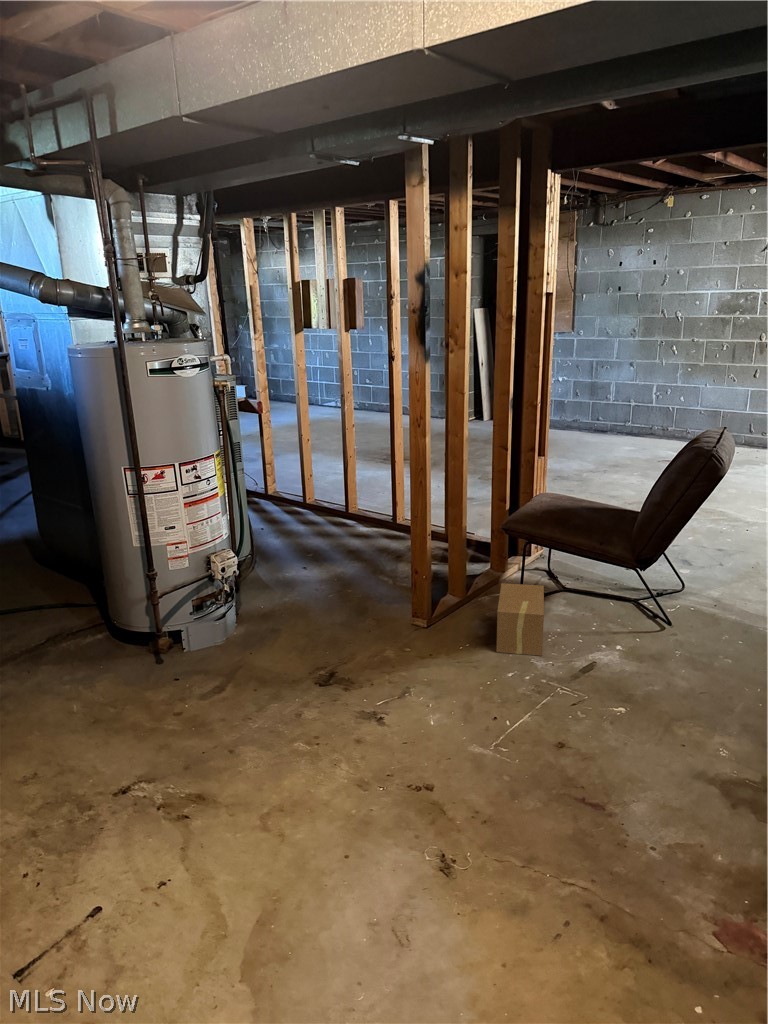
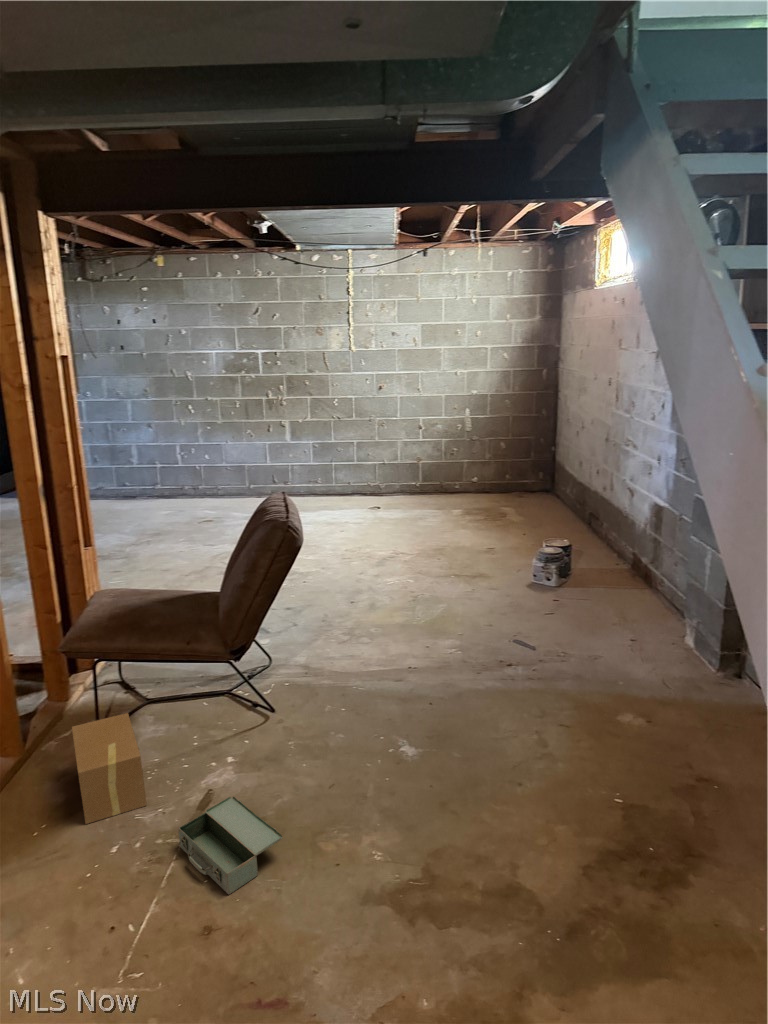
toolbox: none [558,667,639,730] -> present [178,797,283,895]

